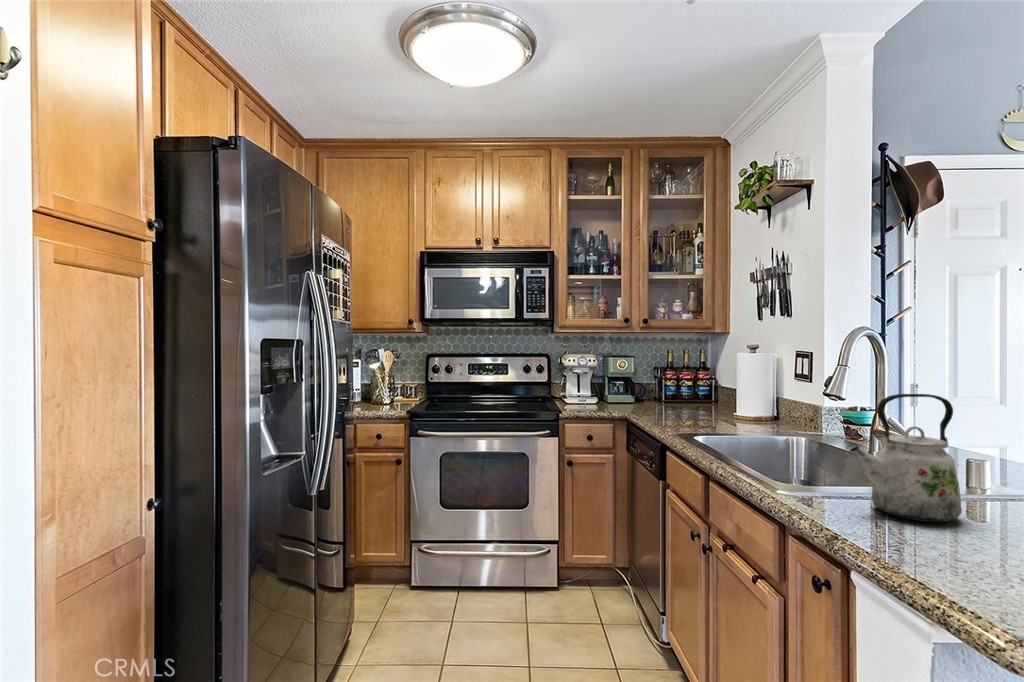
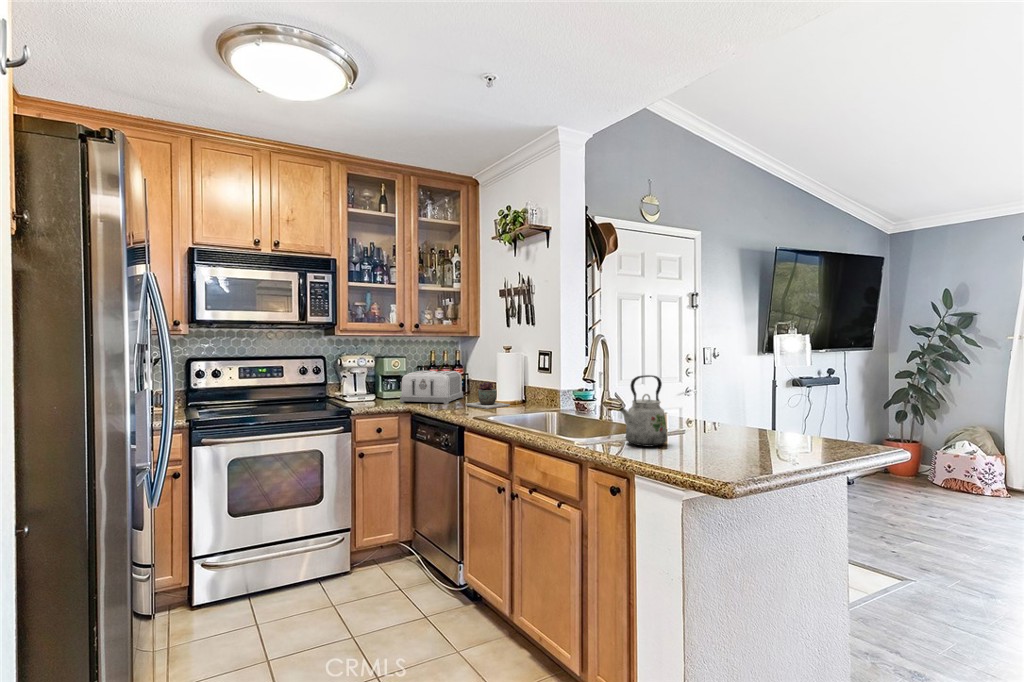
toaster: none [619,373,700,414] -> present [400,371,463,404]
succulent plant: none [689,390,748,425] -> present [465,382,510,409]

